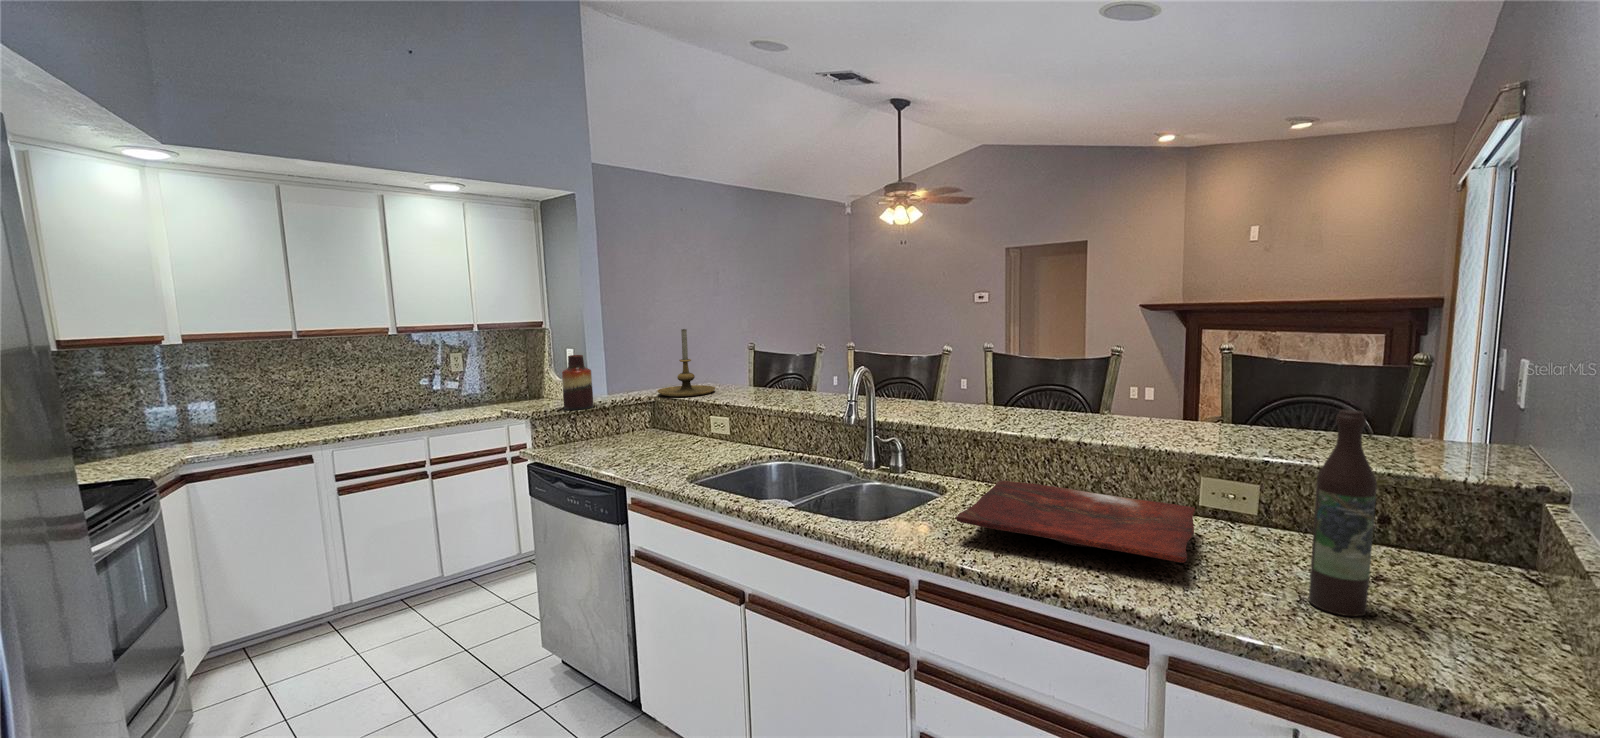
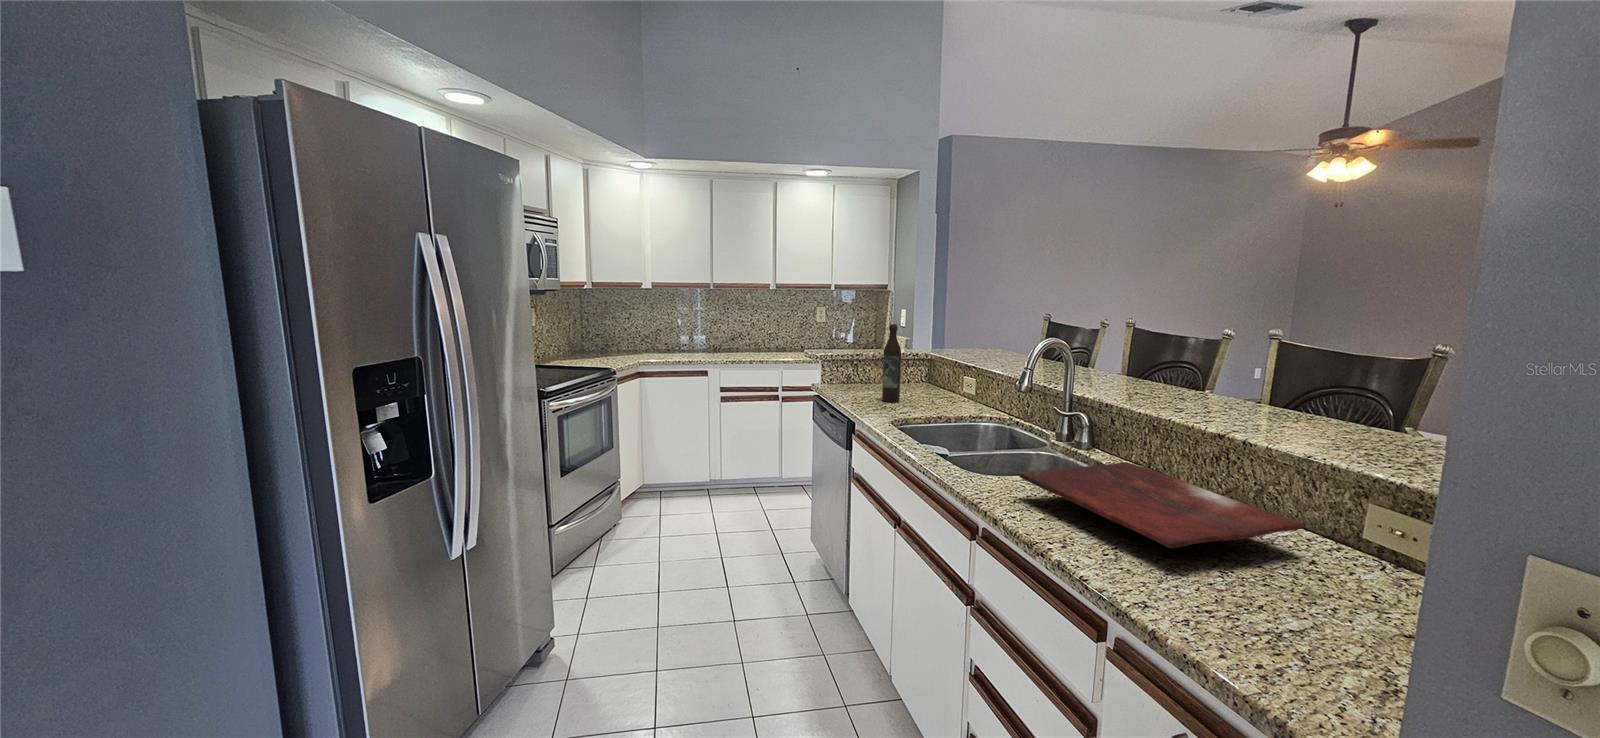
candle holder: present [658,329,715,397] -> none [937,296,992,360]
vase: present [562,355,593,410] -> none [852,312,876,358]
wine bottle: present [1309,410,1377,617] -> present [882,324,901,402]

